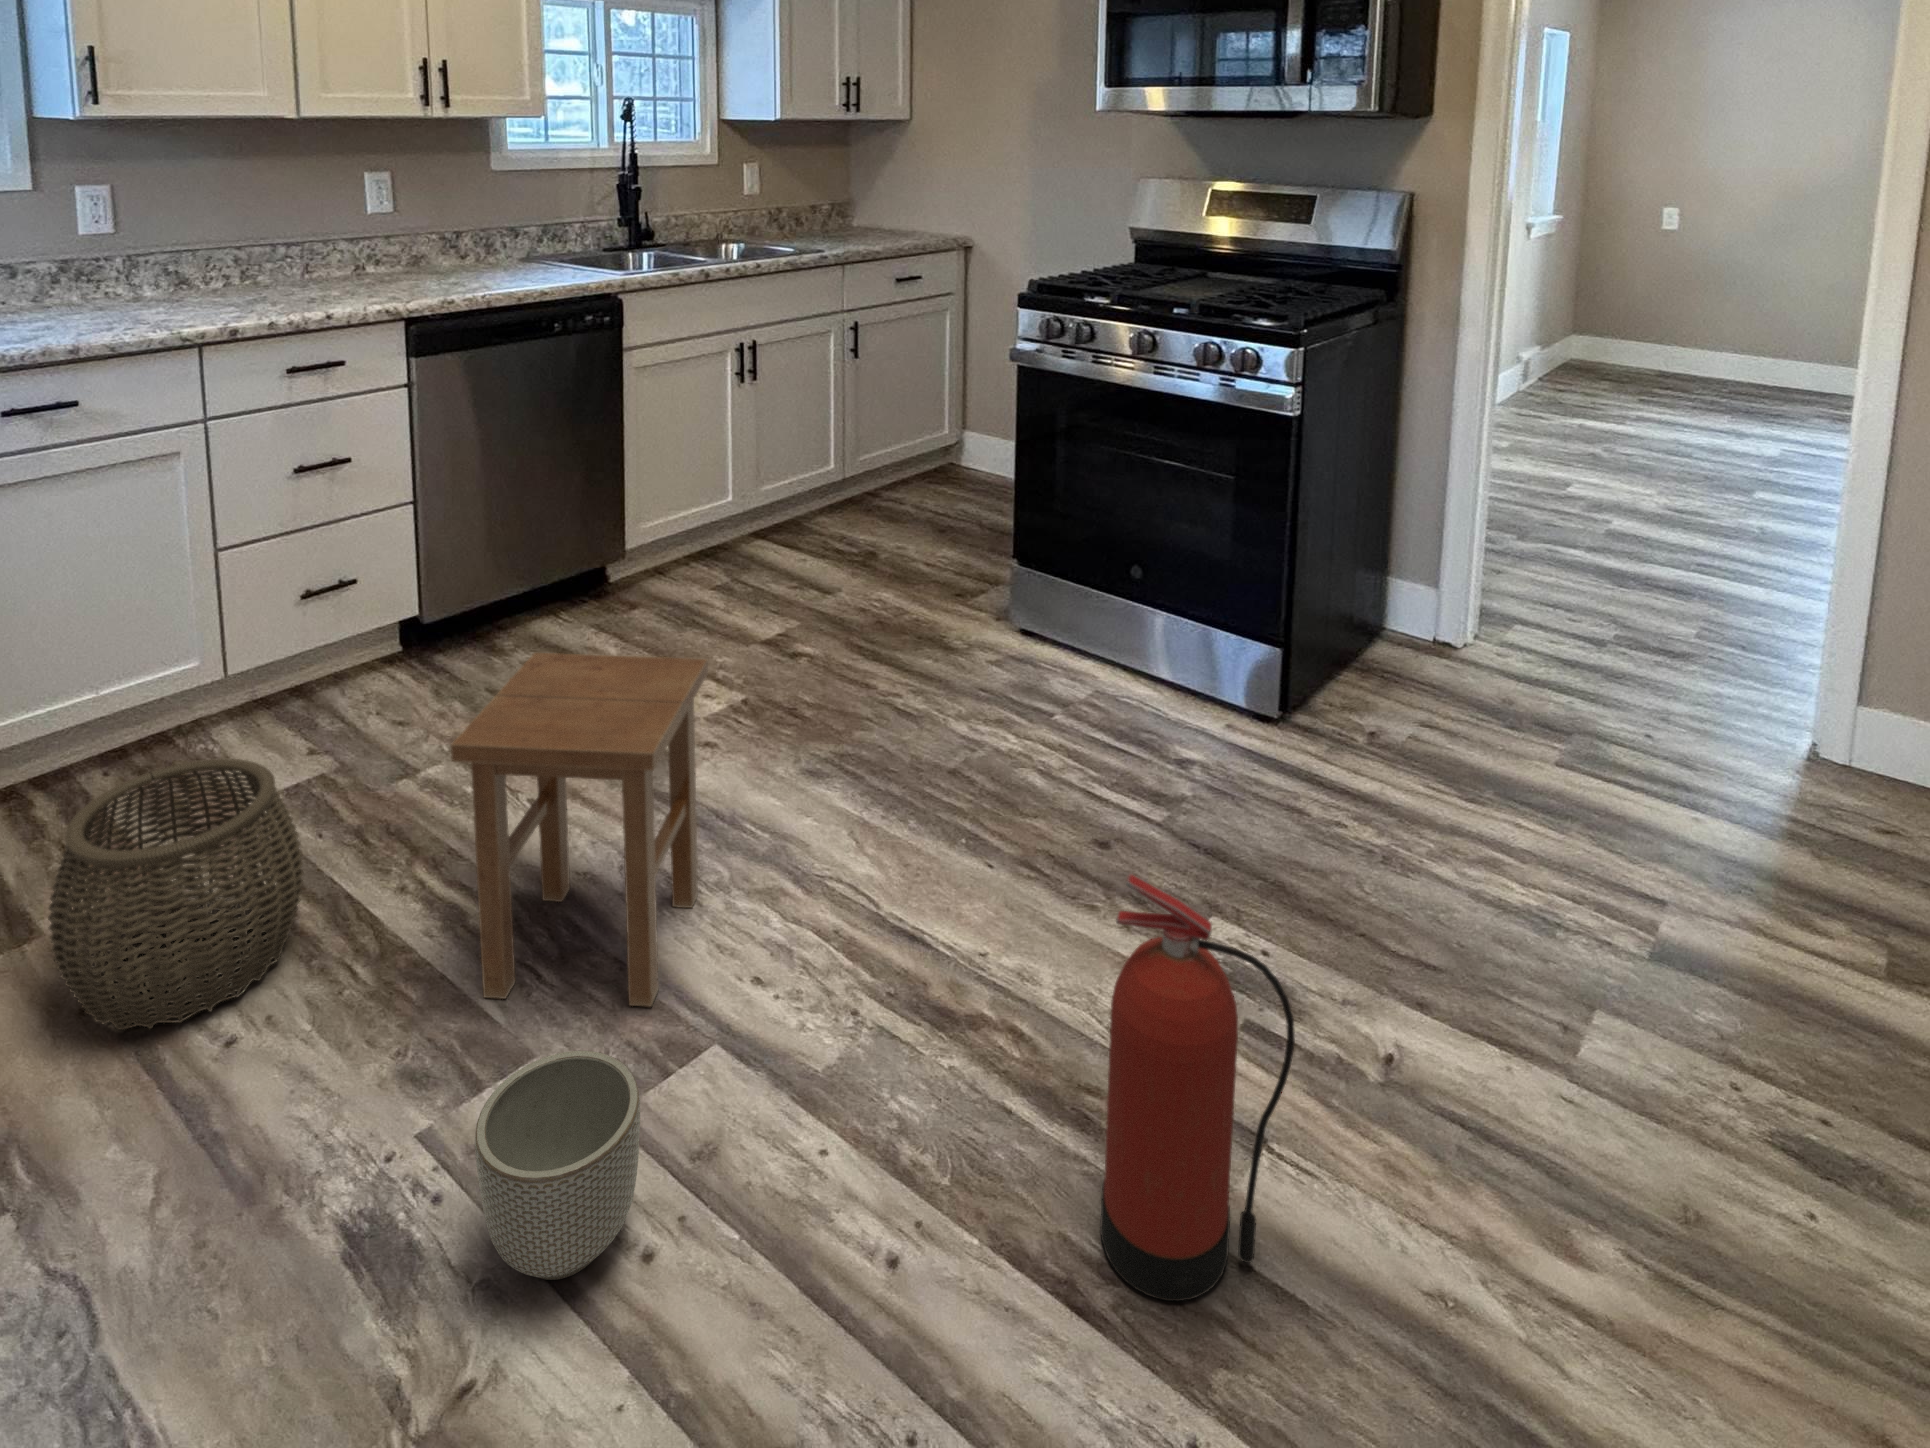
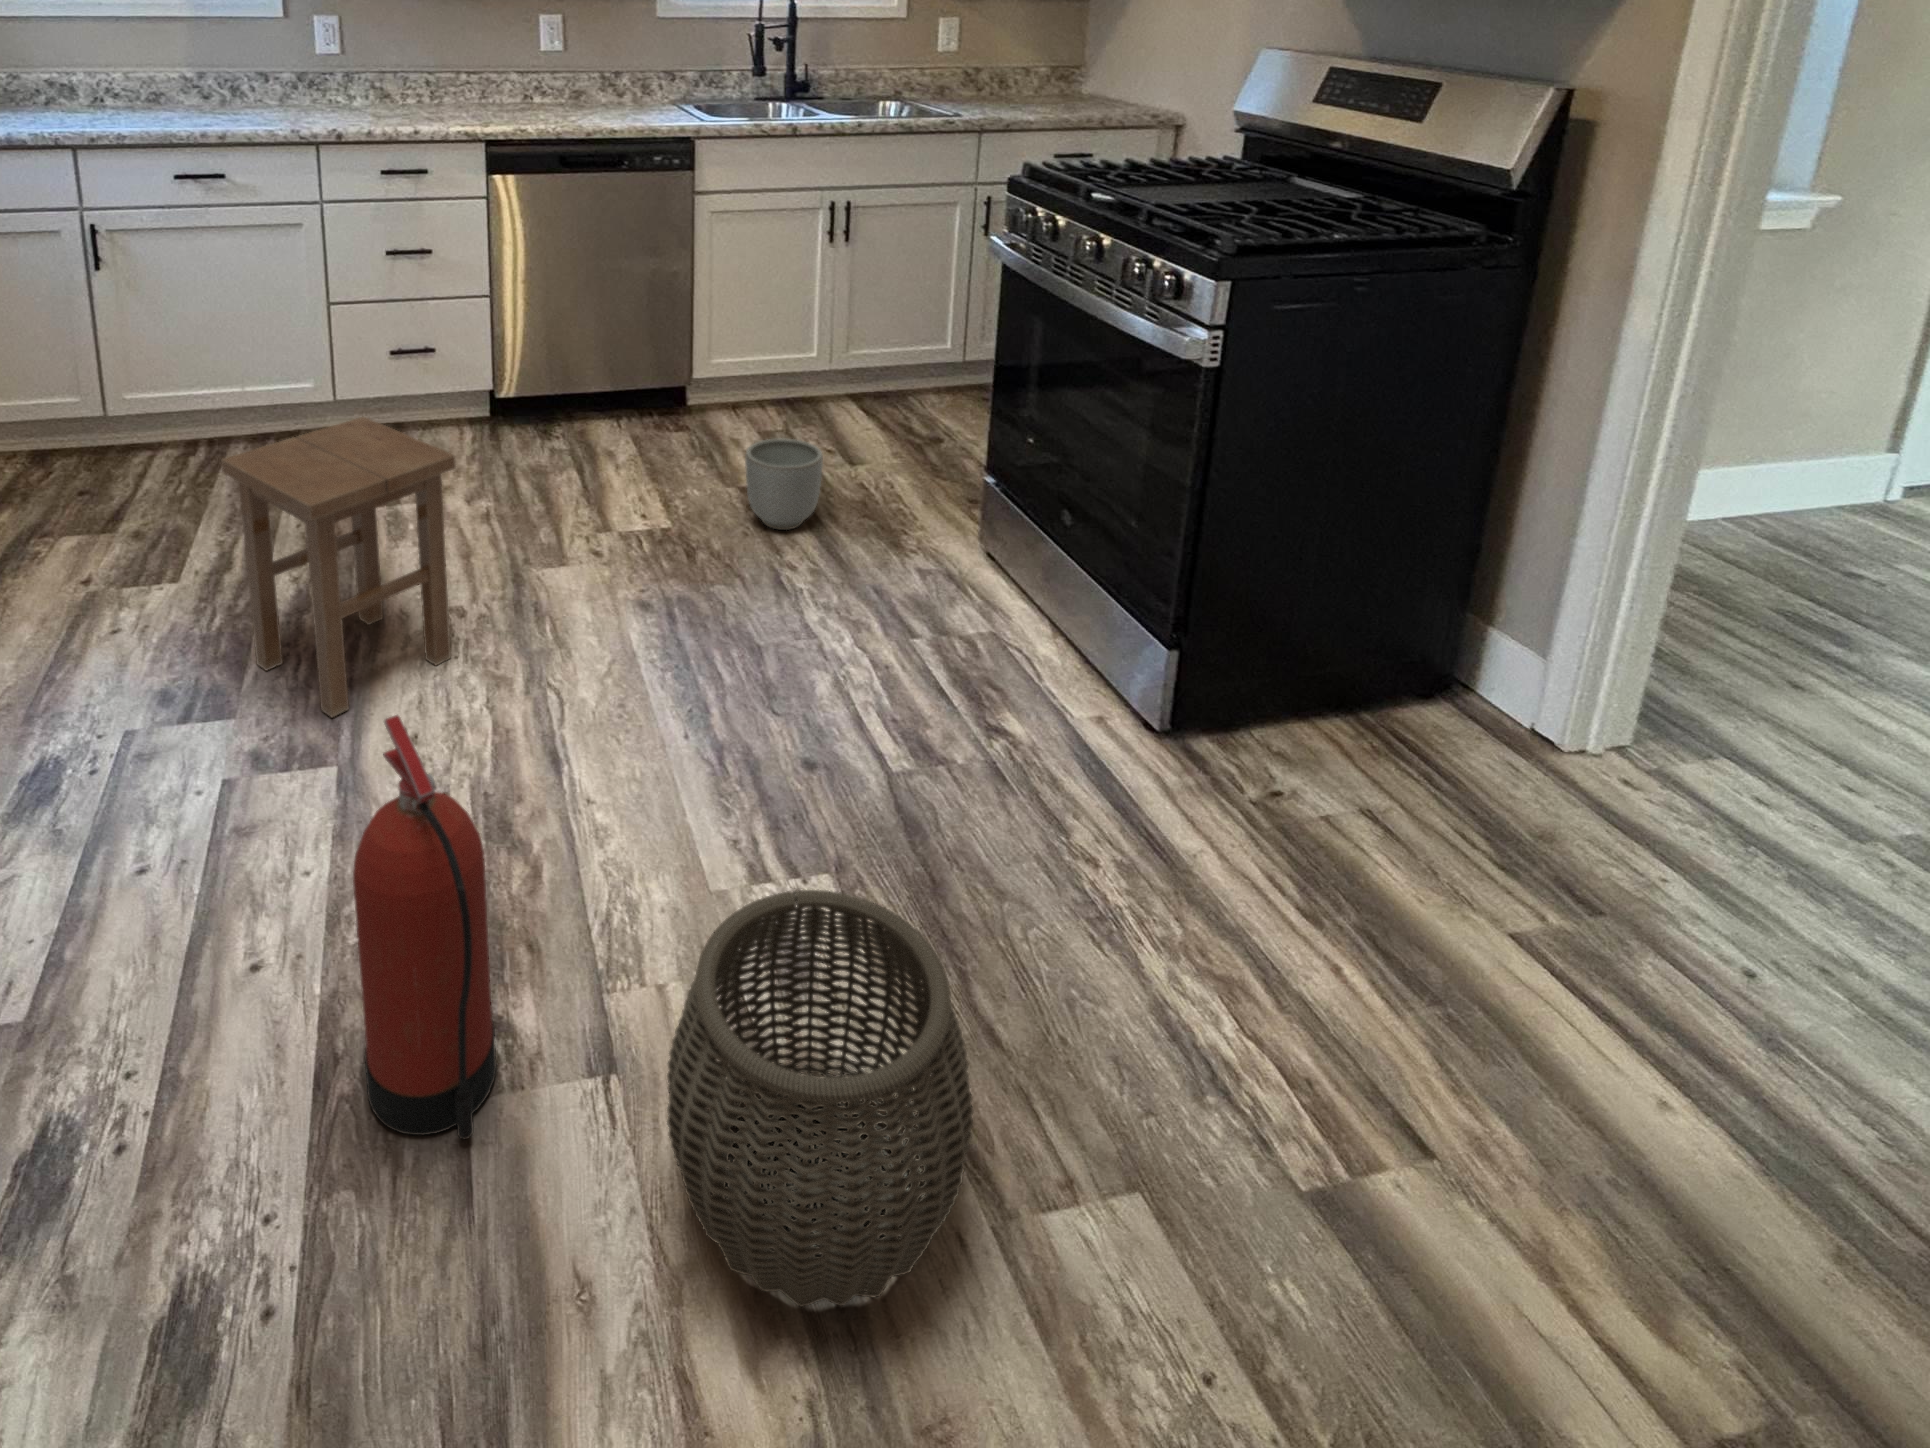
woven basket: present [48,759,304,1030] -> present [667,890,973,1307]
planter: present [475,1051,640,1280] -> present [745,438,823,530]

